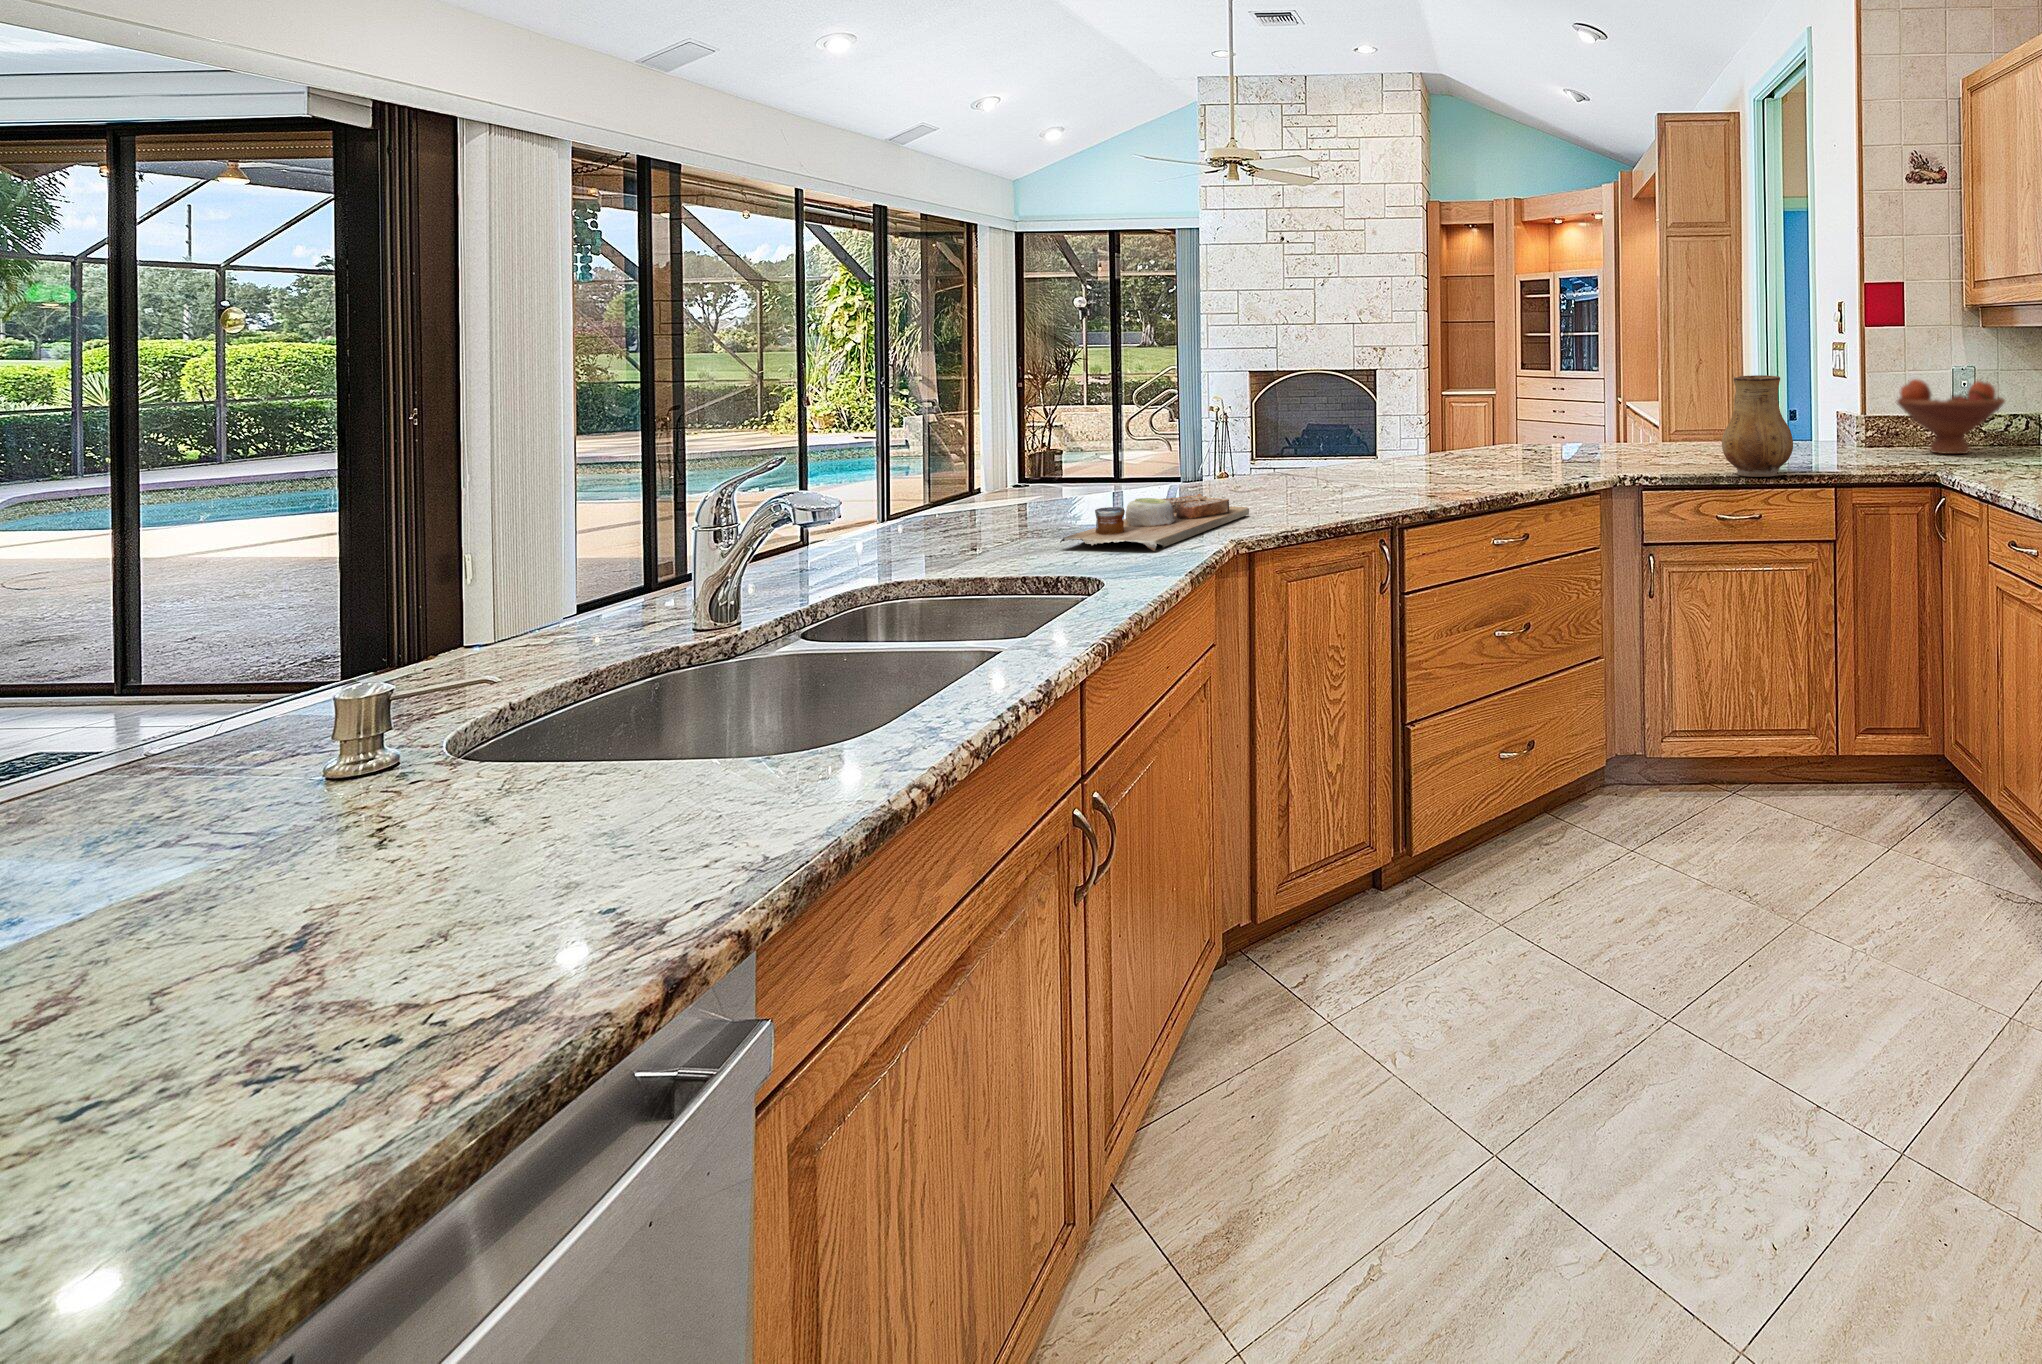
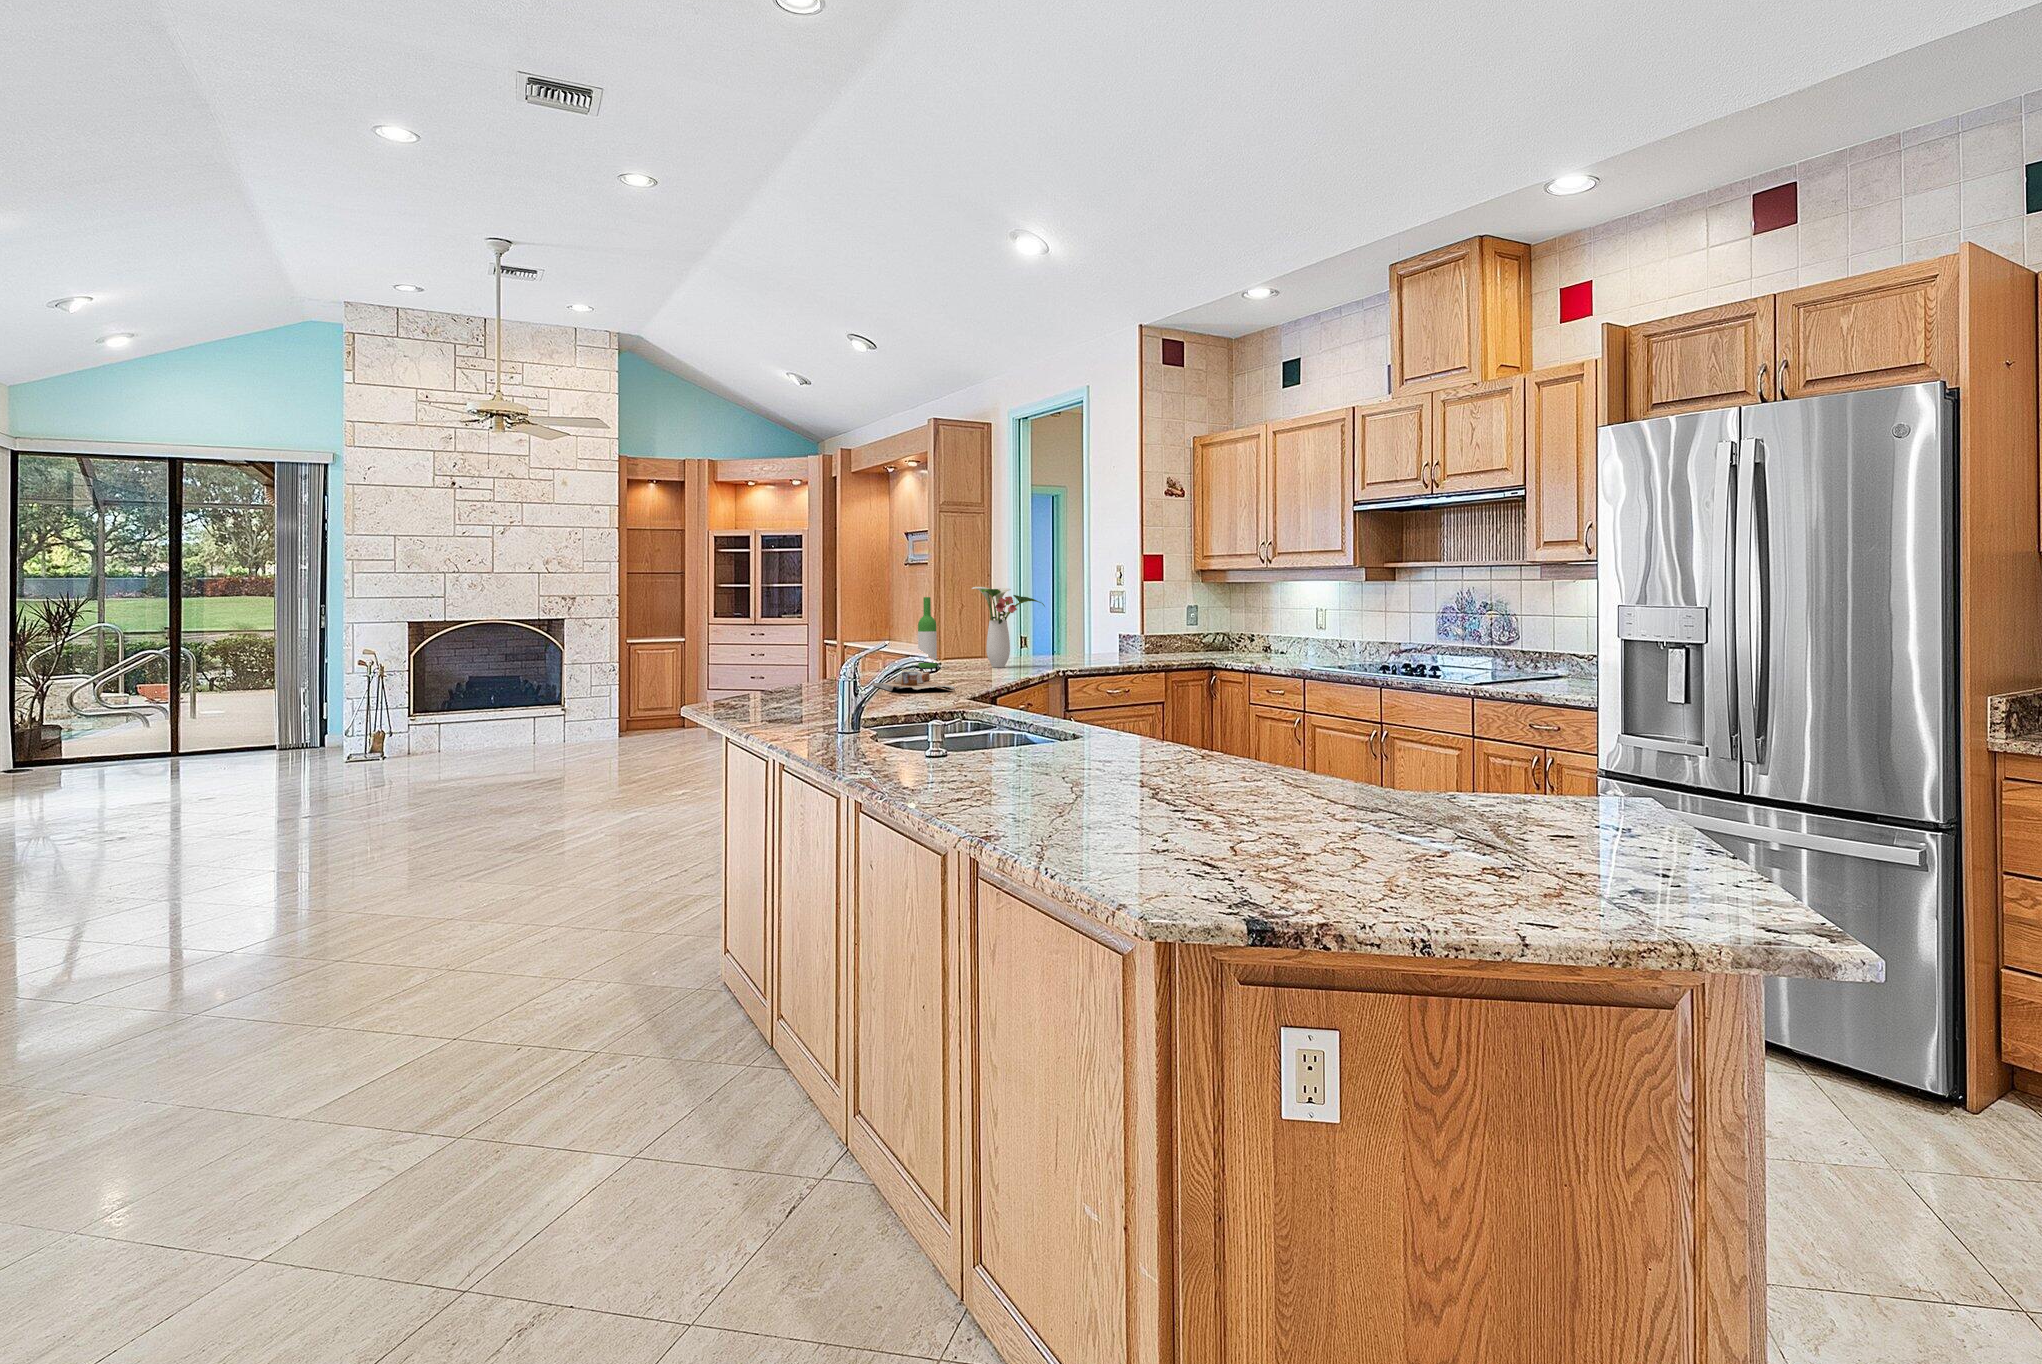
flower arrangement: none [1526,339,1636,464] -> present [972,586,1045,667]
wine bottle: none [1470,357,1497,460] -> present [918,597,937,668]
ceramic pitcher: present [1722,375,1793,477] -> none [1102,609,1143,668]
fruit bowl: present [1897,379,2005,454] -> none [1155,614,1216,659]

